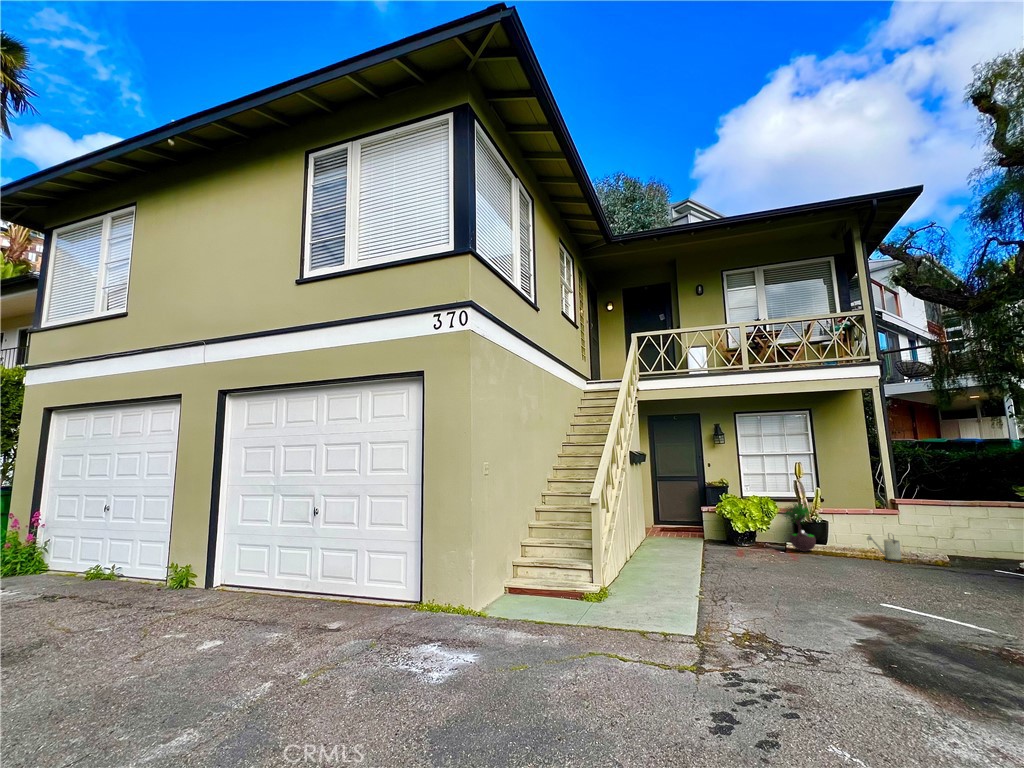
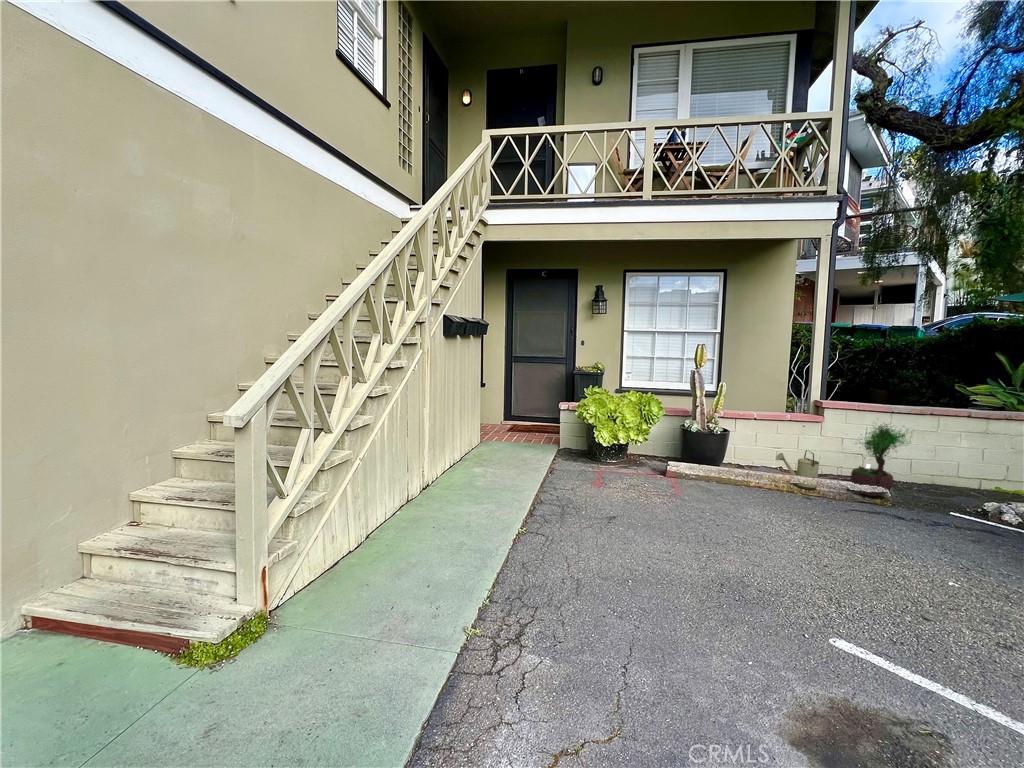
potted tree: present [783,503,816,551] -> present [851,424,908,496]

